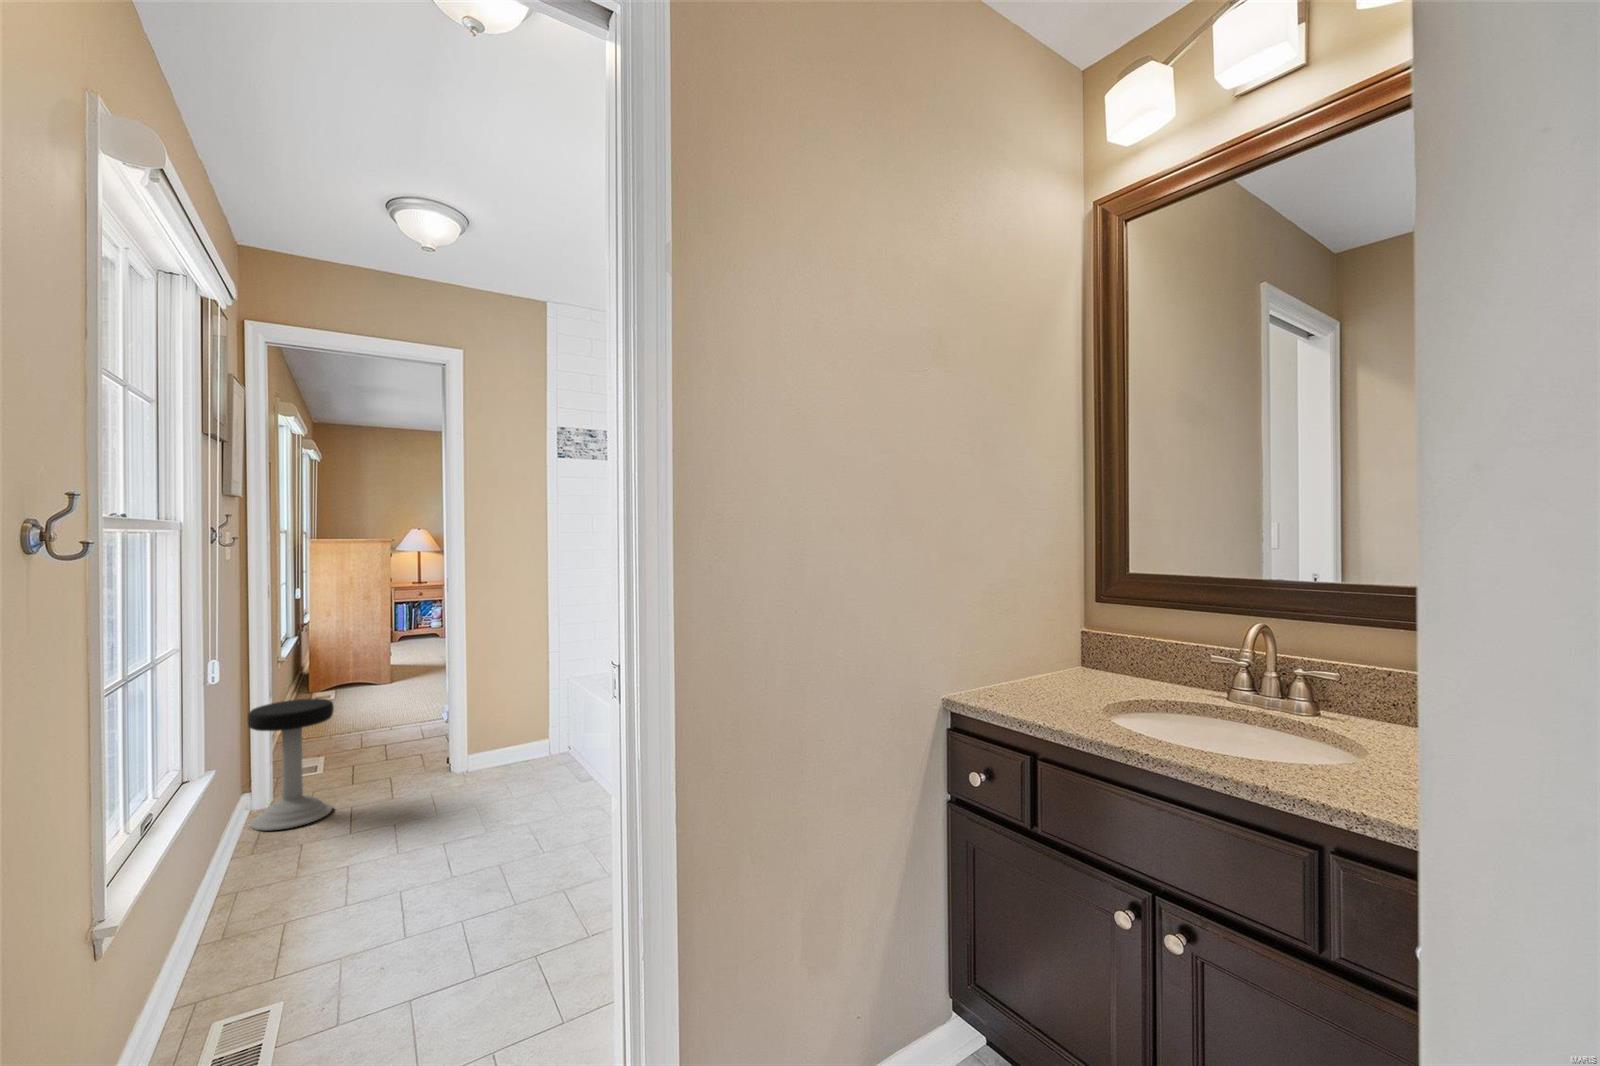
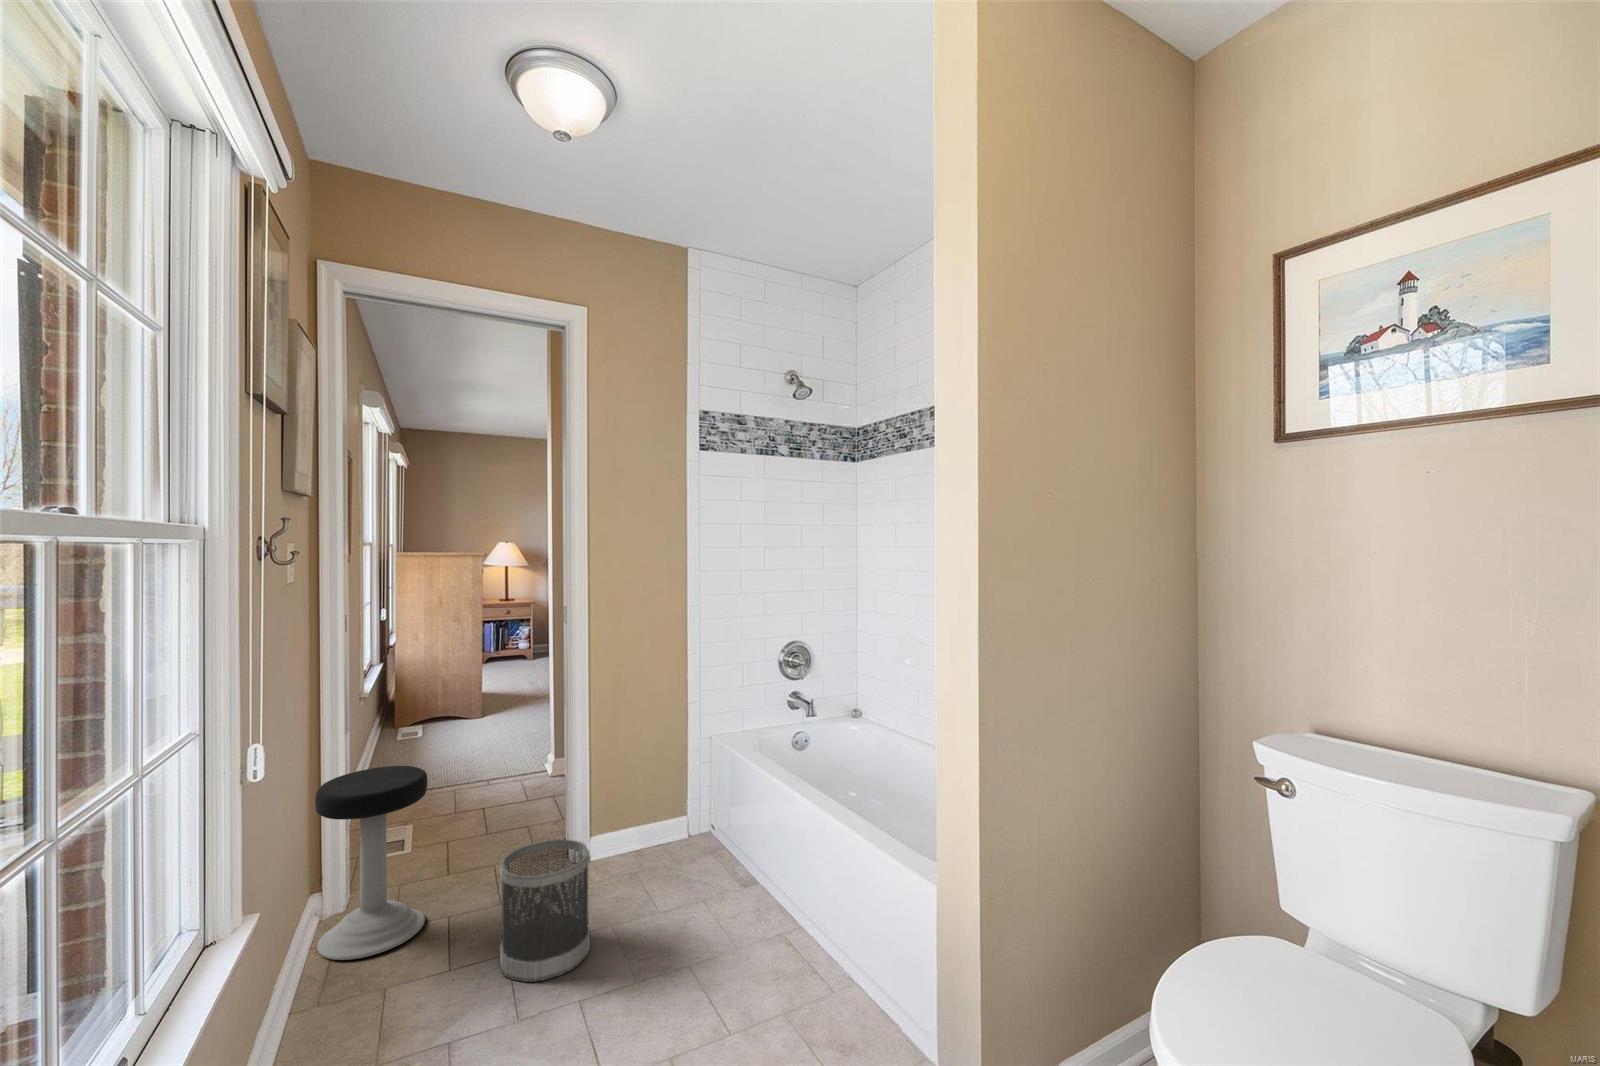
wastebasket: none [387,747,454,837] -> present [500,839,590,982]

